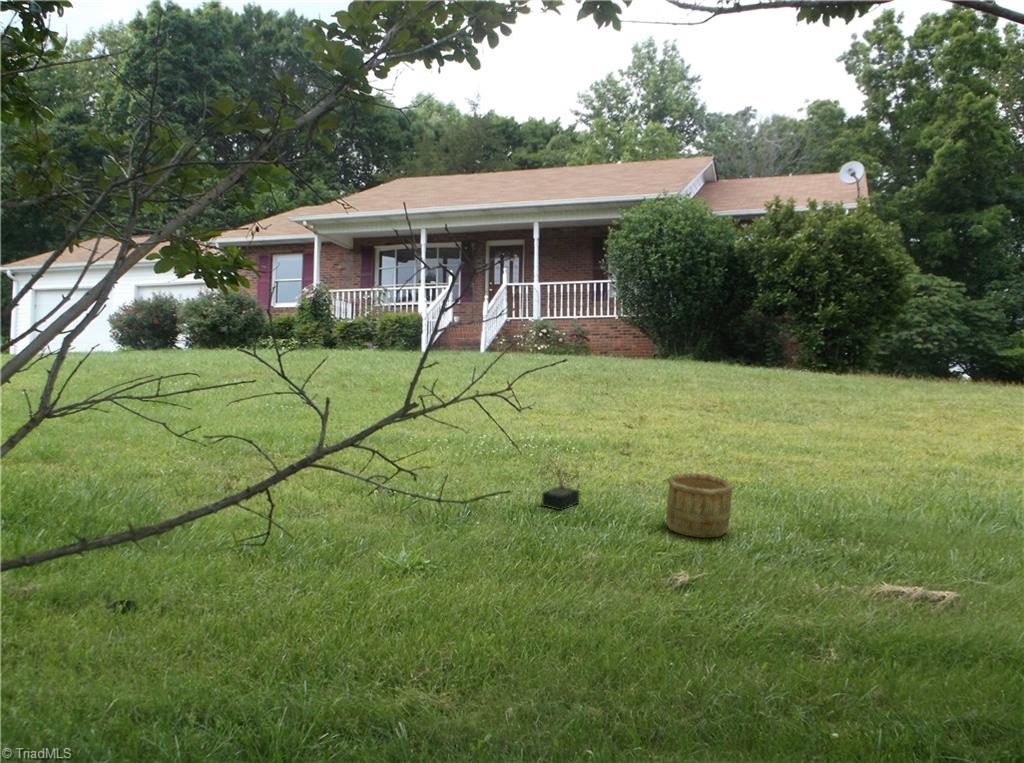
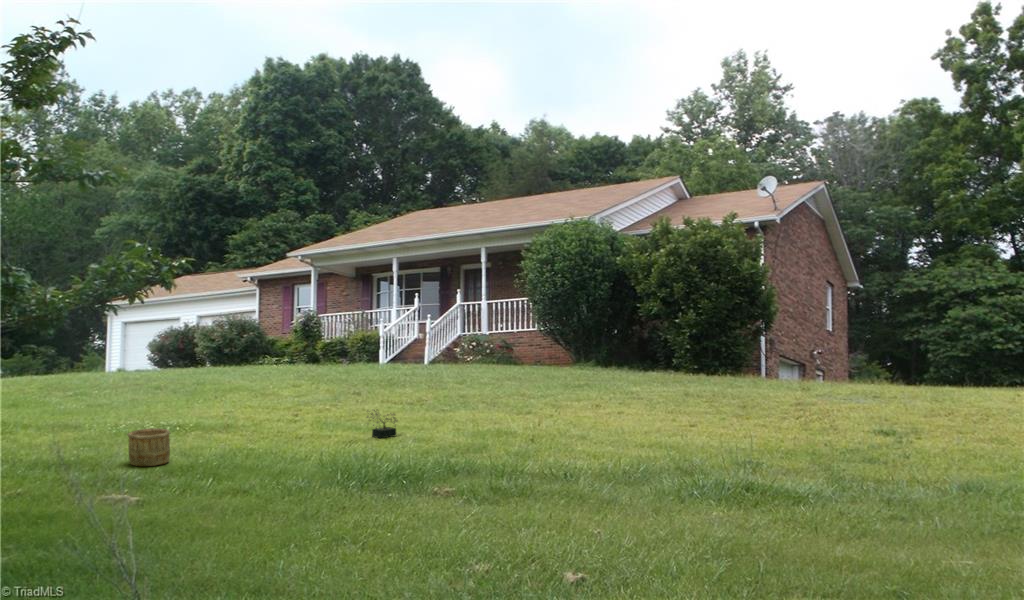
decorative plant: present [538,459,580,510] -> present [367,409,397,438]

